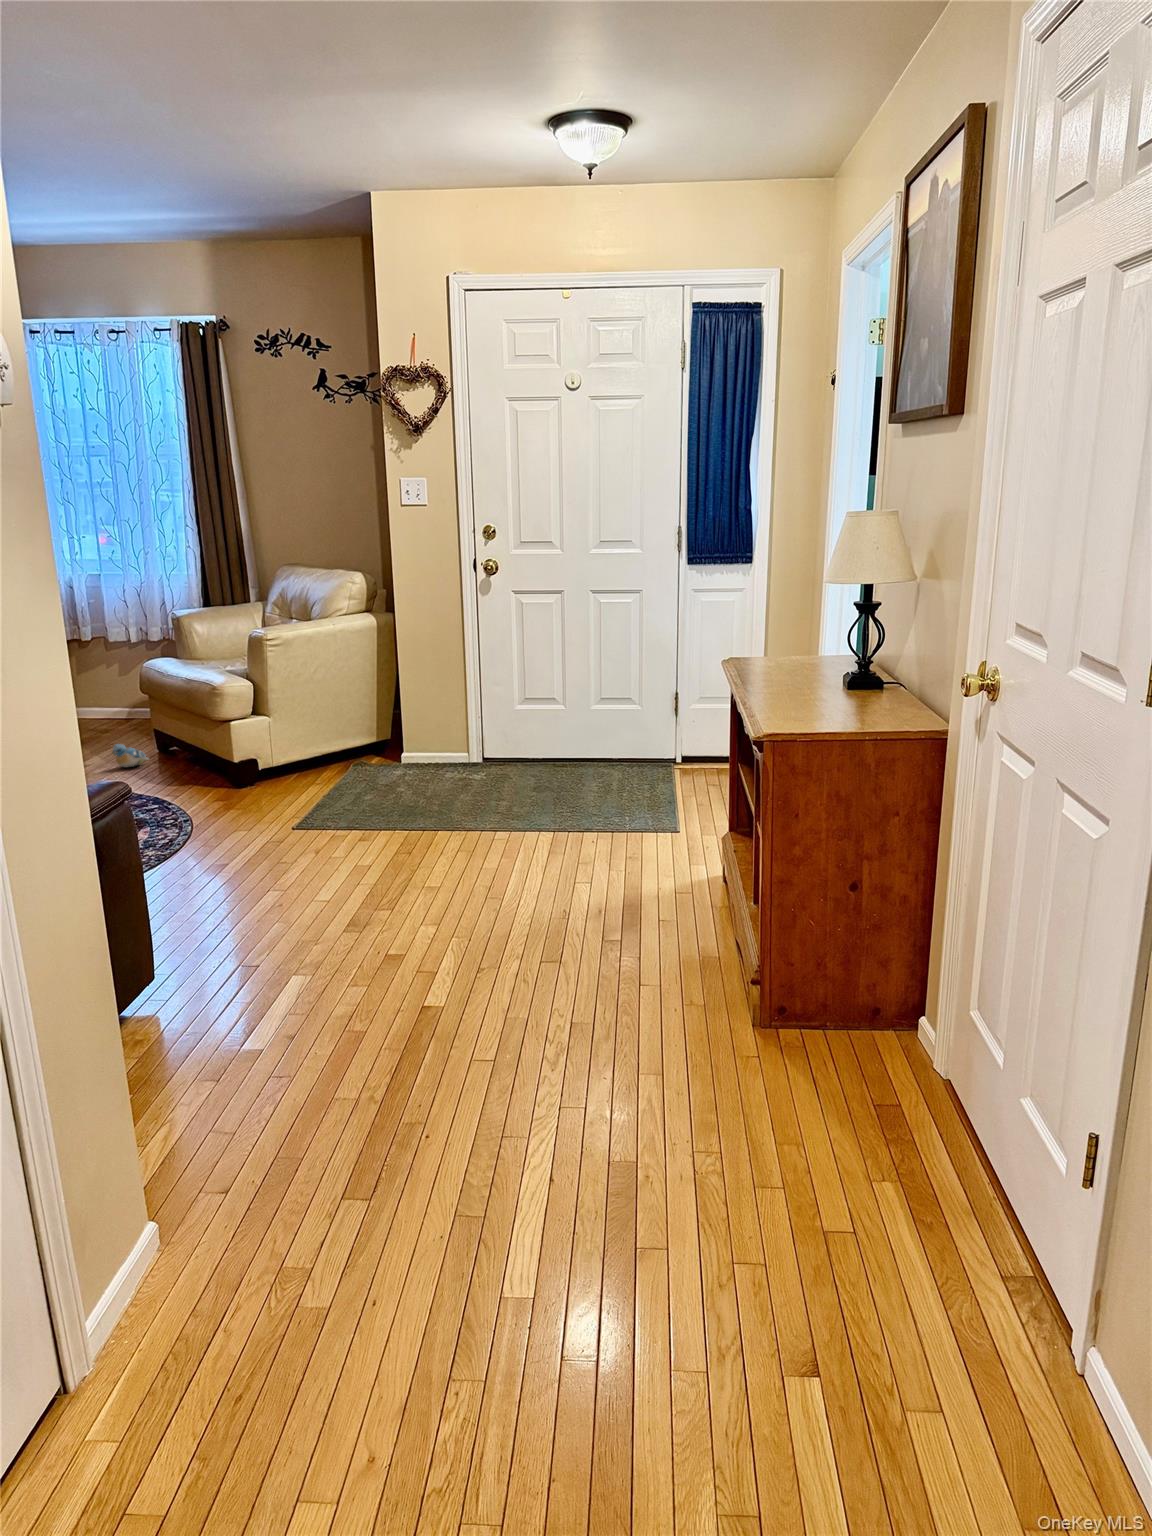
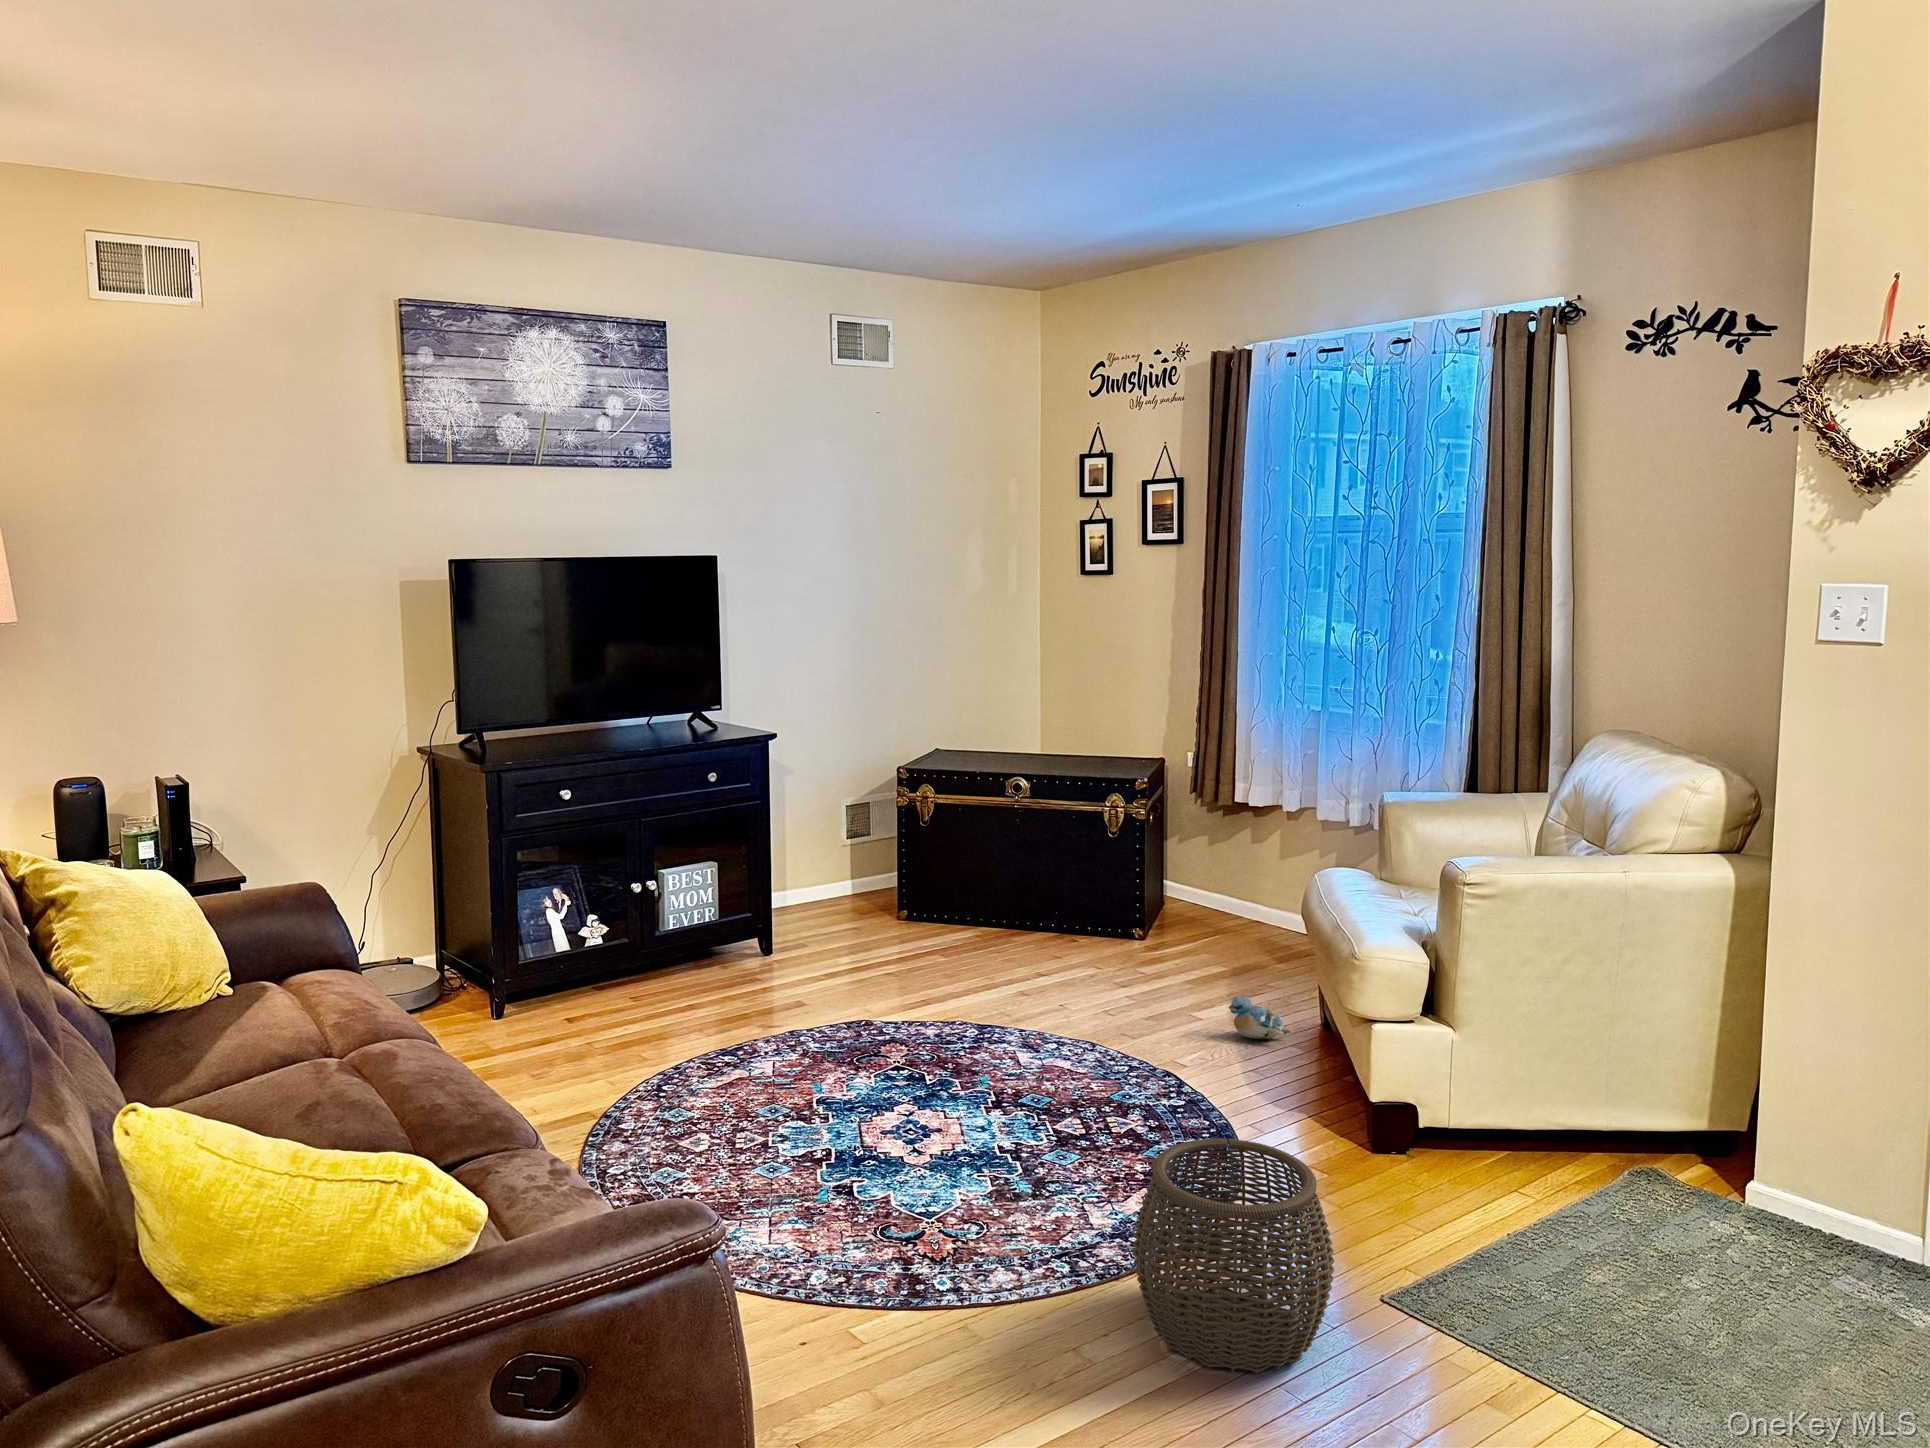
woven basket: none [189,768,291,870] -> present [1133,1138,1334,1373]

